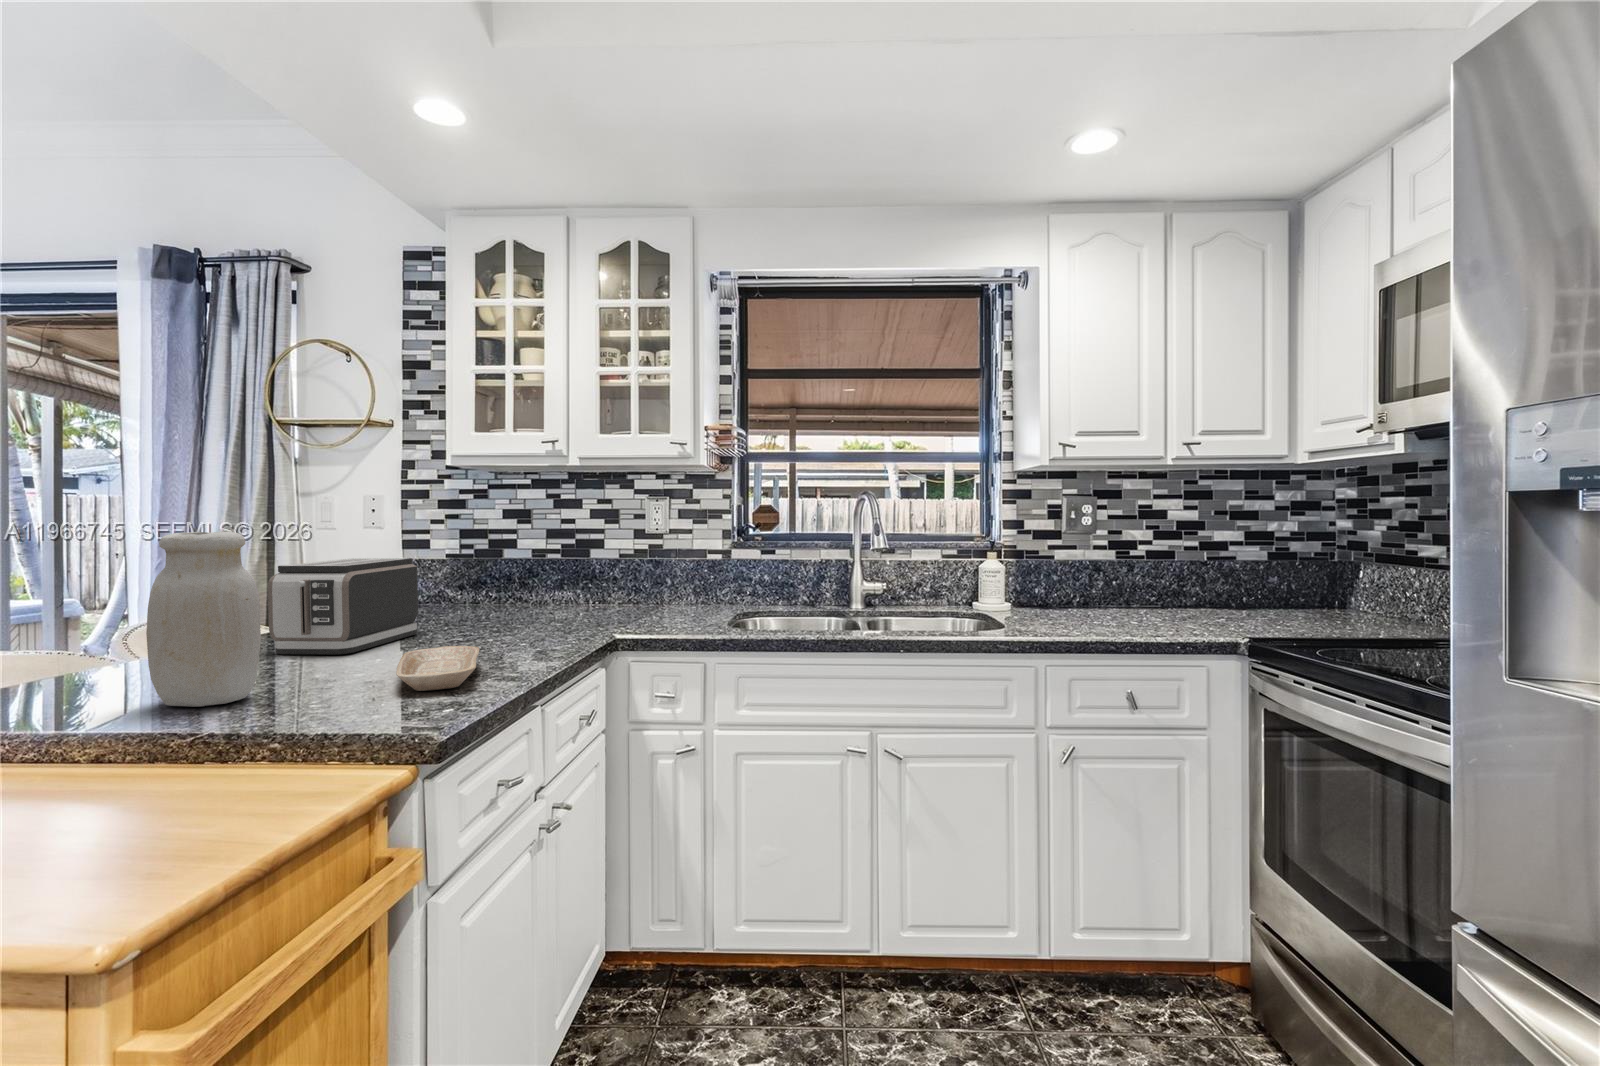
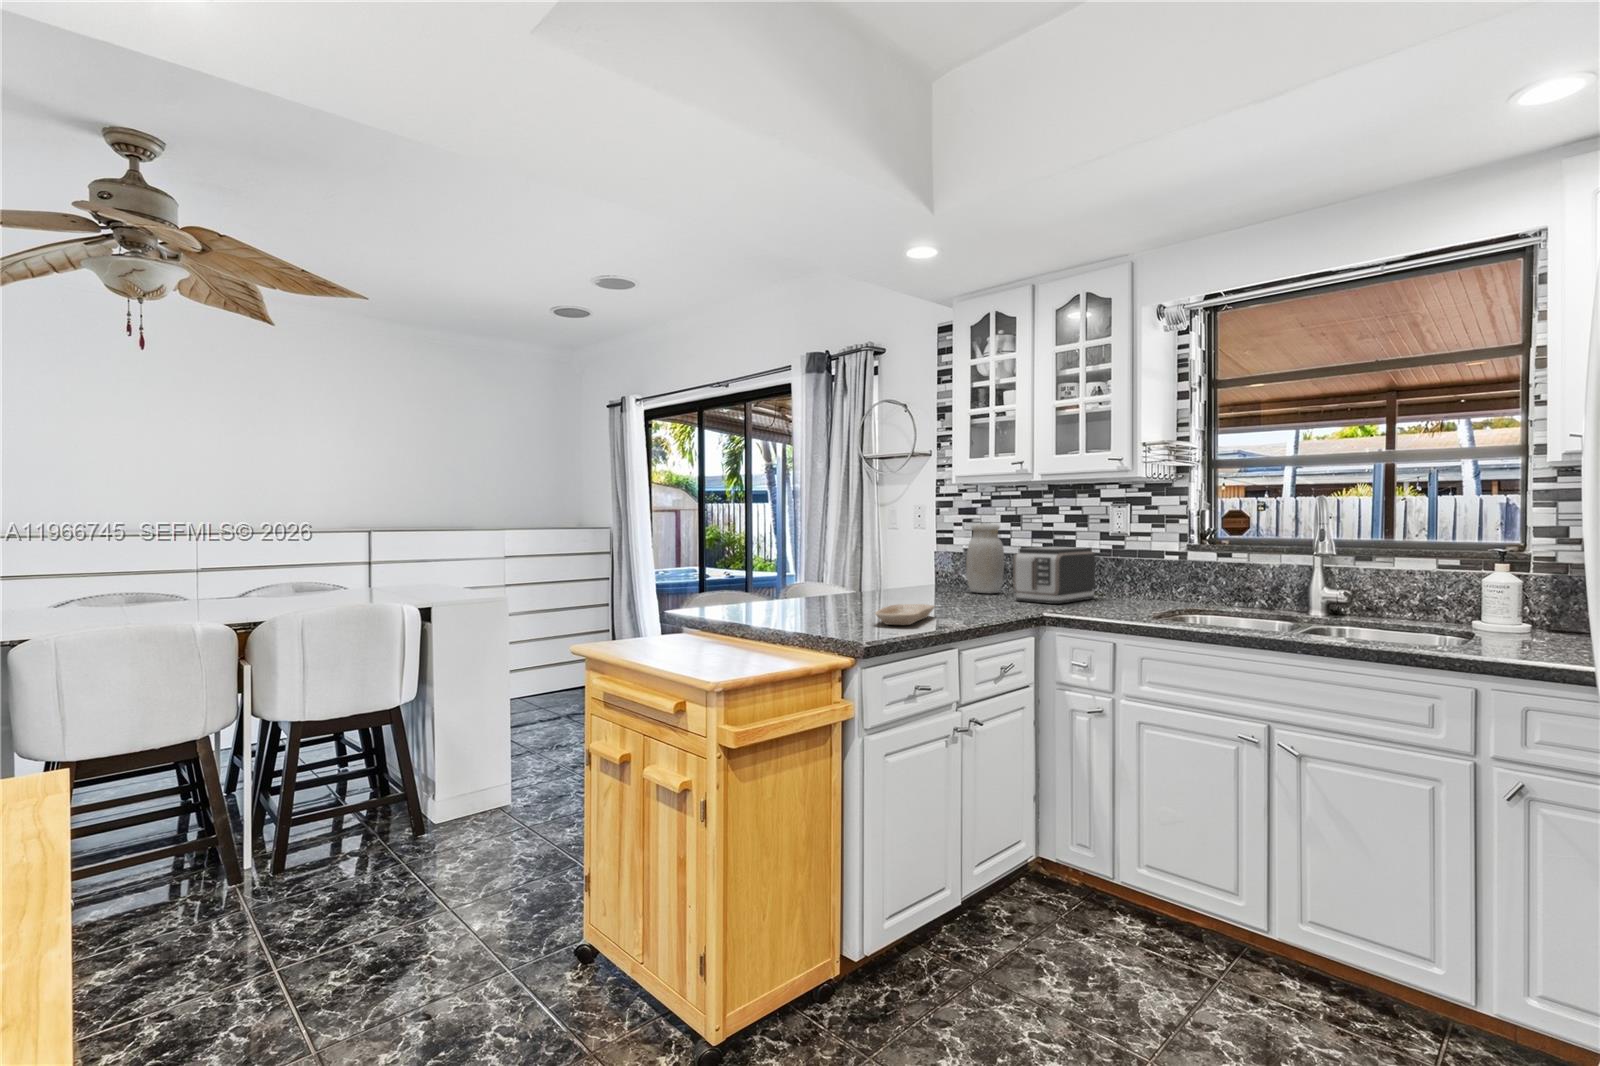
jar: present [146,531,261,707] -> present [966,523,1004,593]
toaster: present [268,558,418,655] -> present [1013,547,1095,604]

